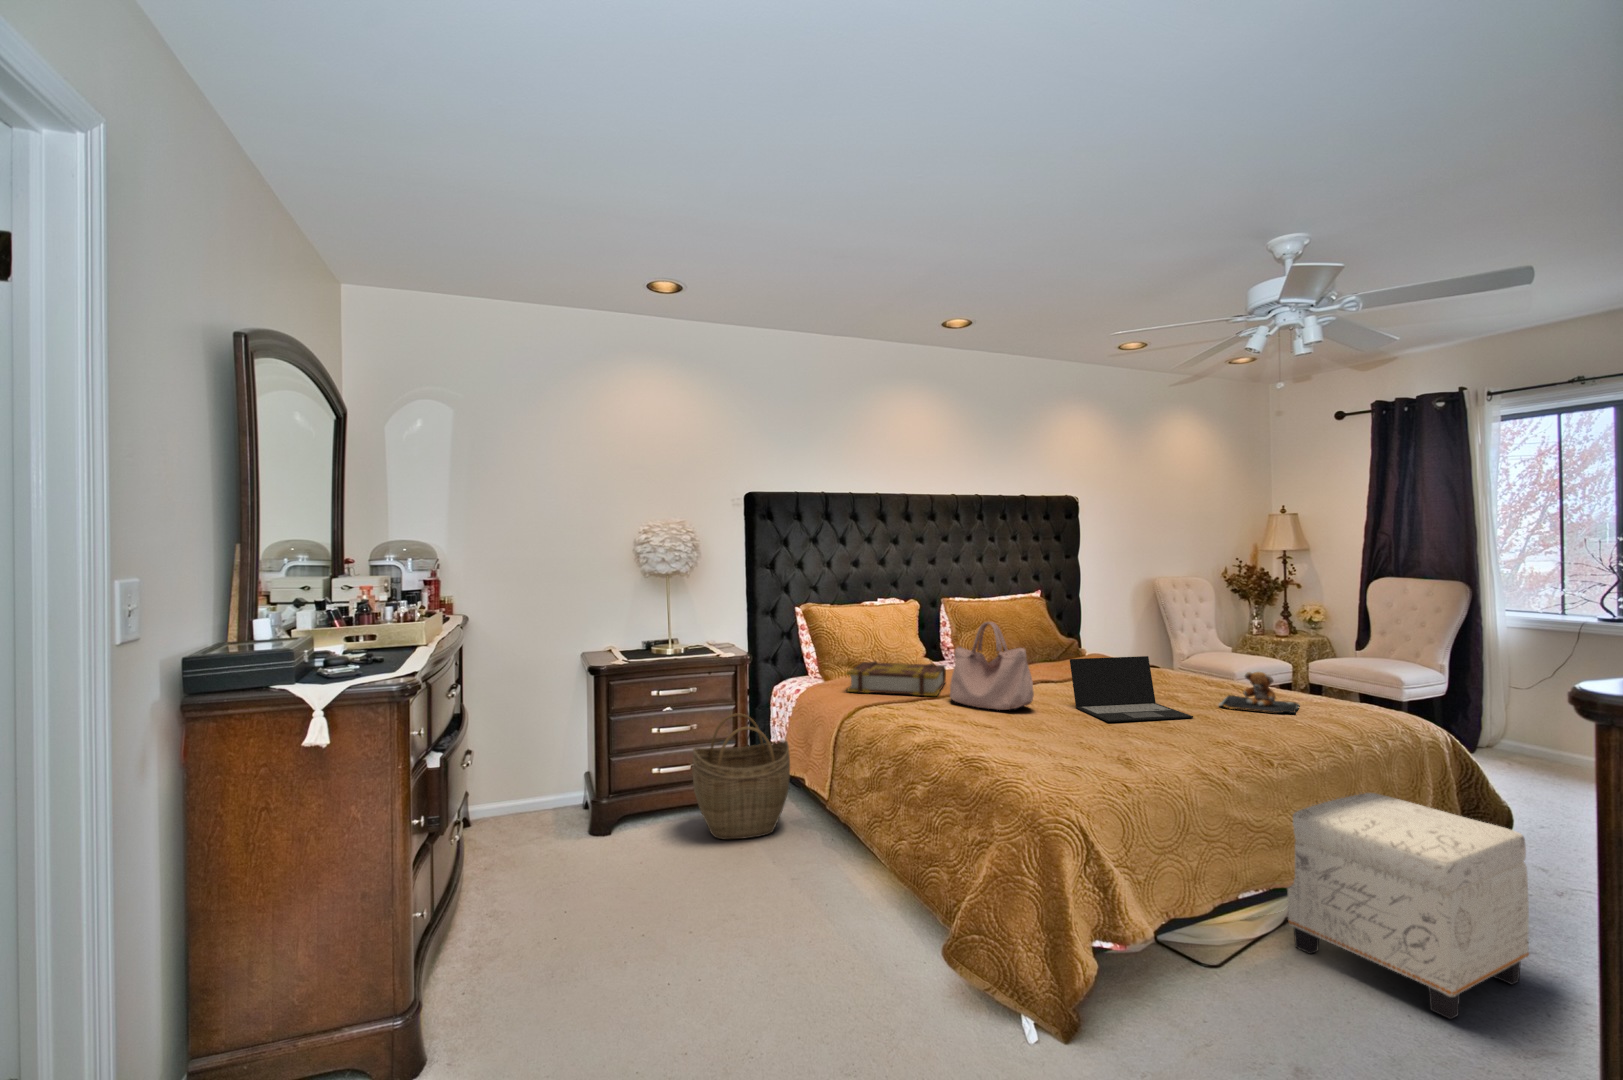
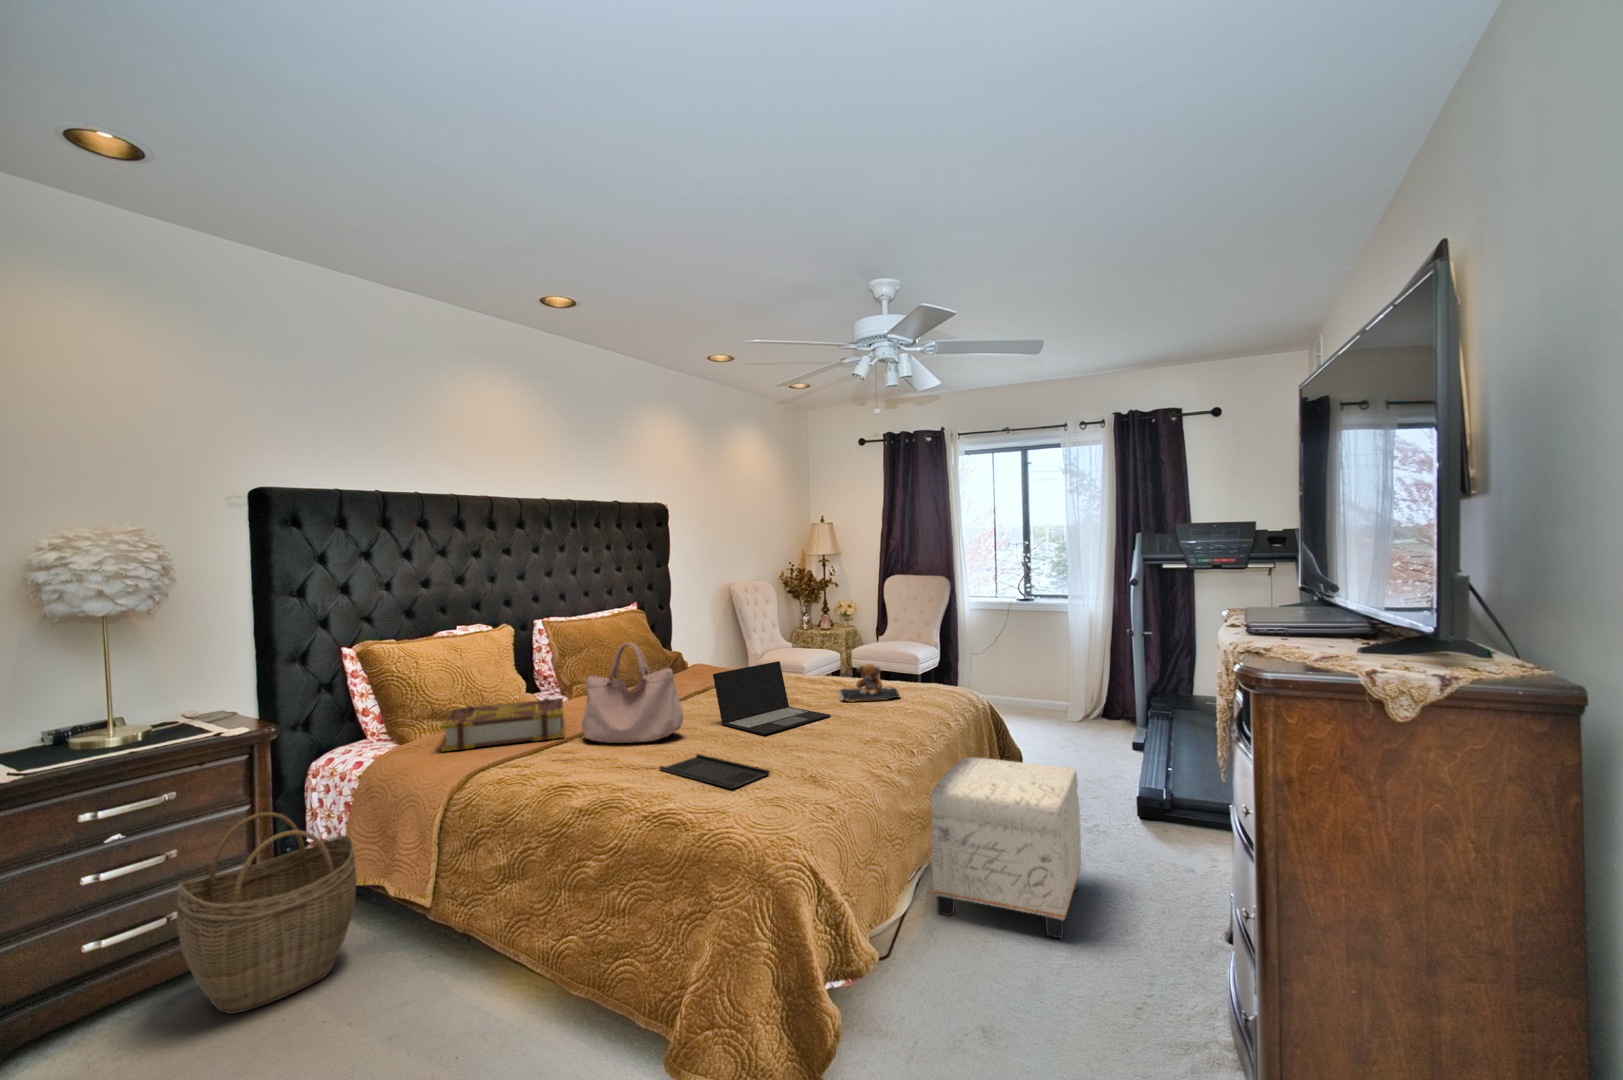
tray: none [994,725,1085,756] -> present [660,754,770,789]

